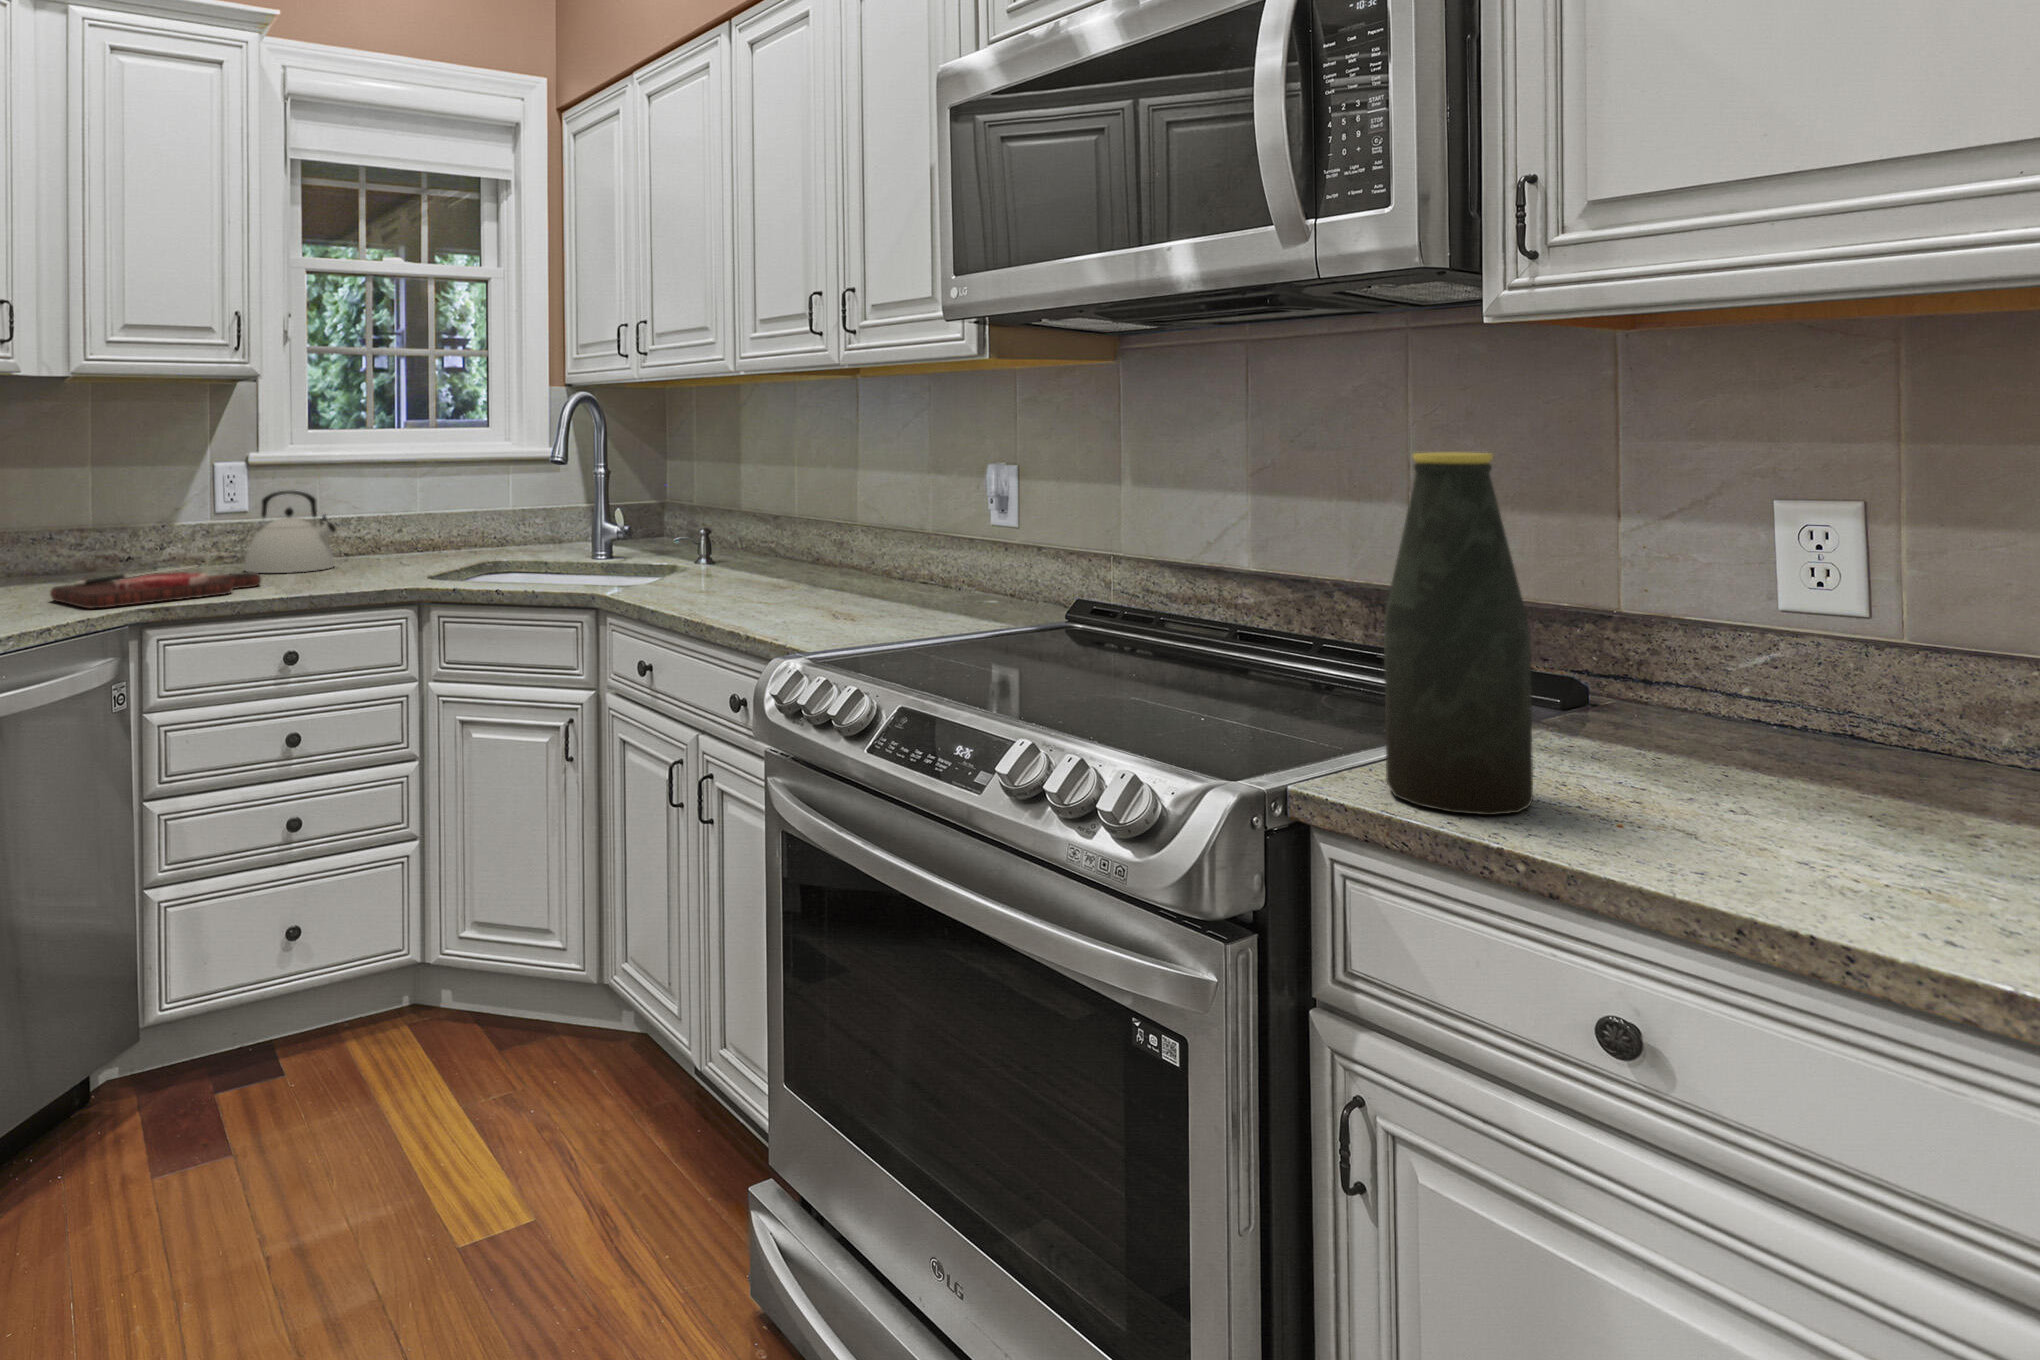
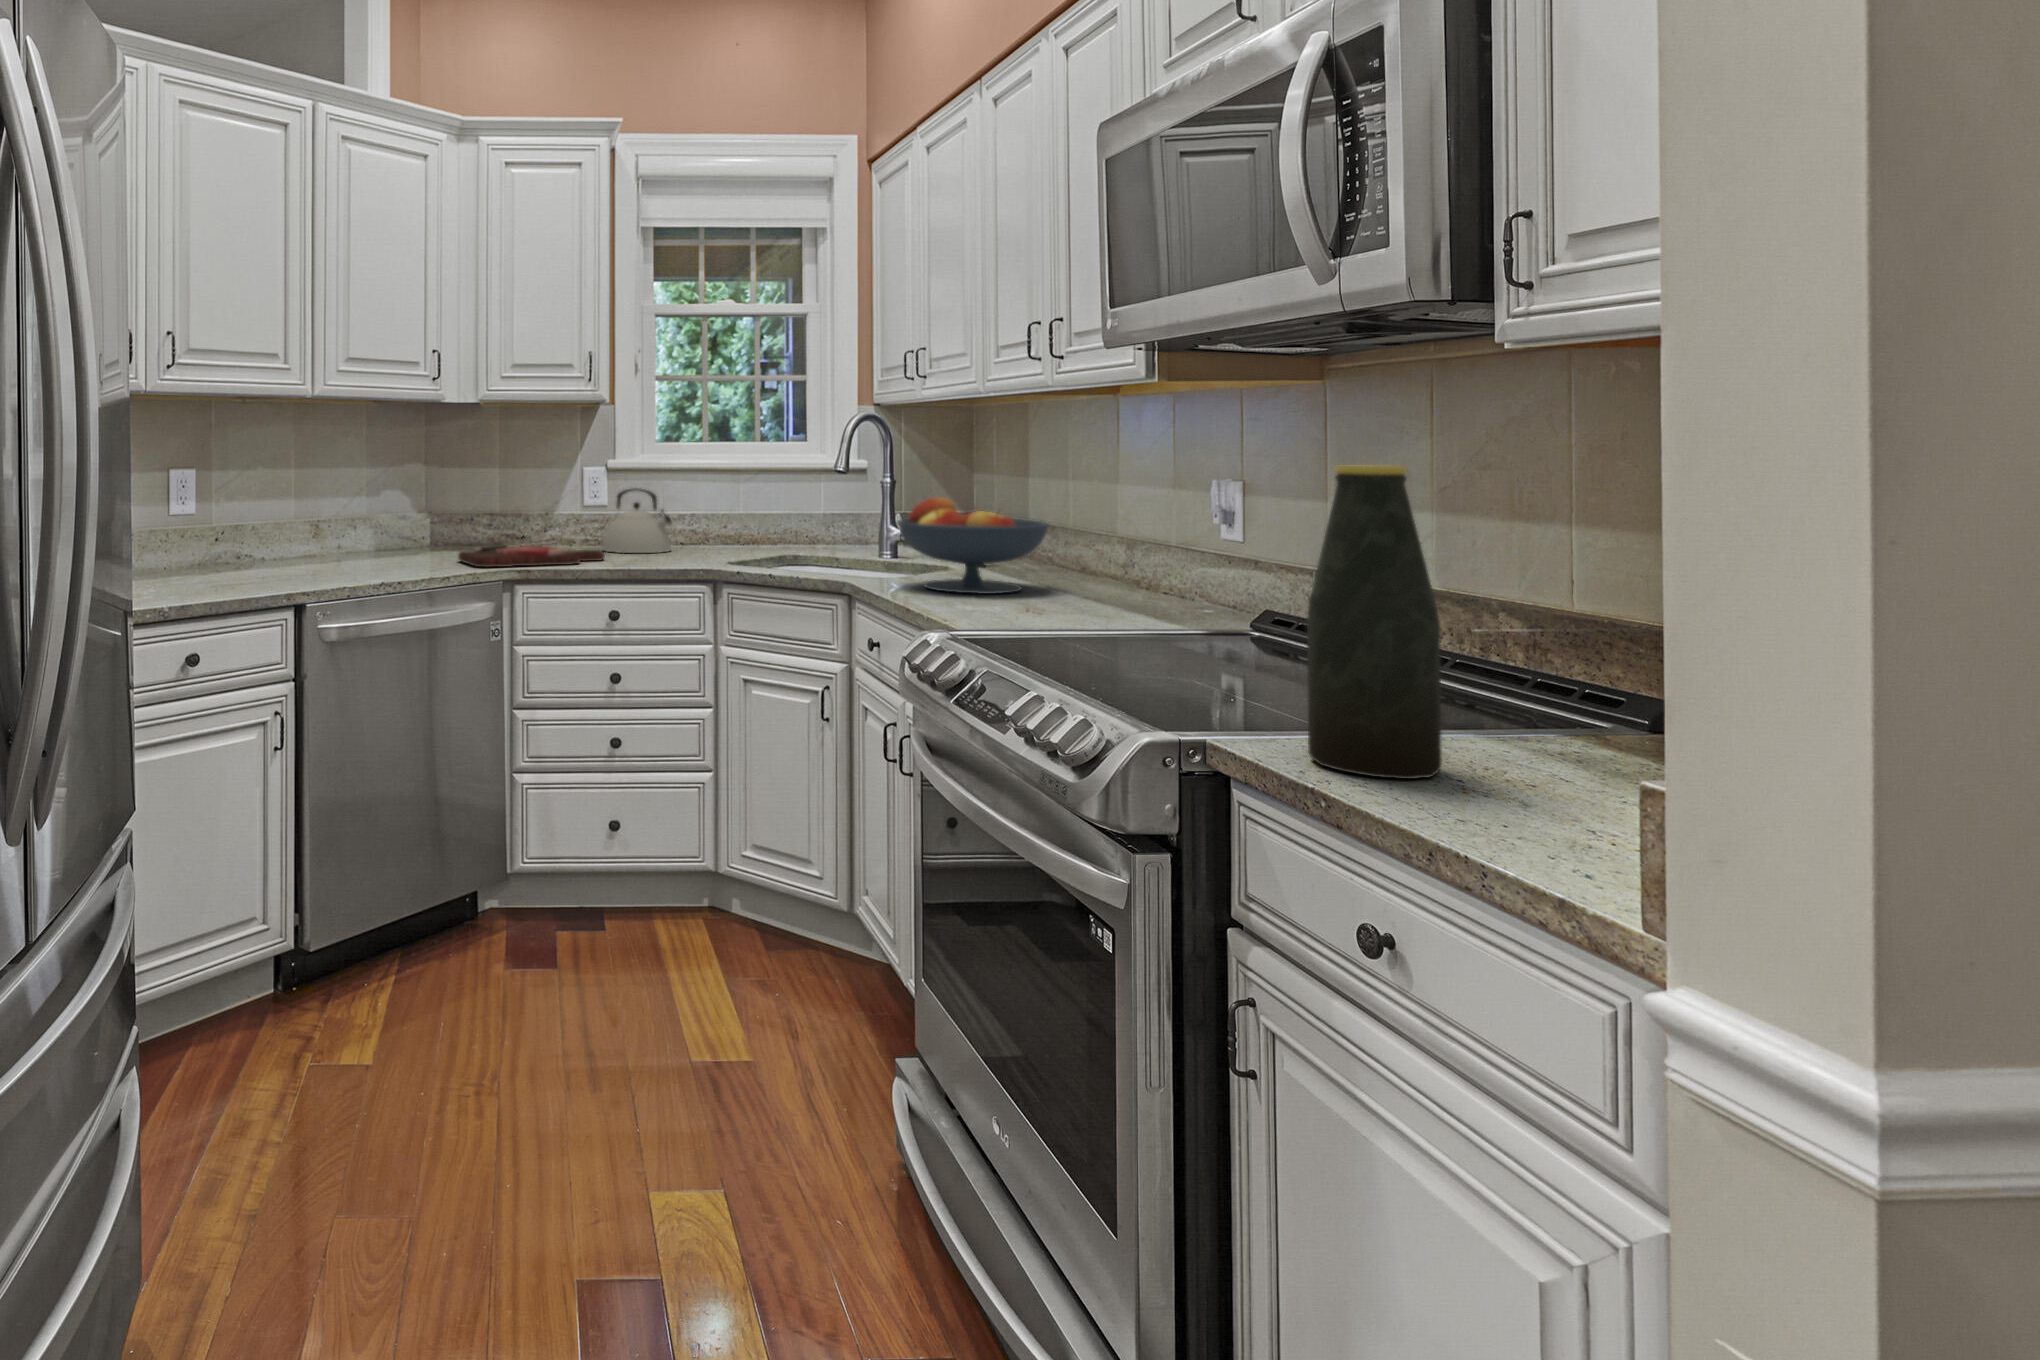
fruit bowl: none [654,491,819,601] -> present [898,497,1049,594]

